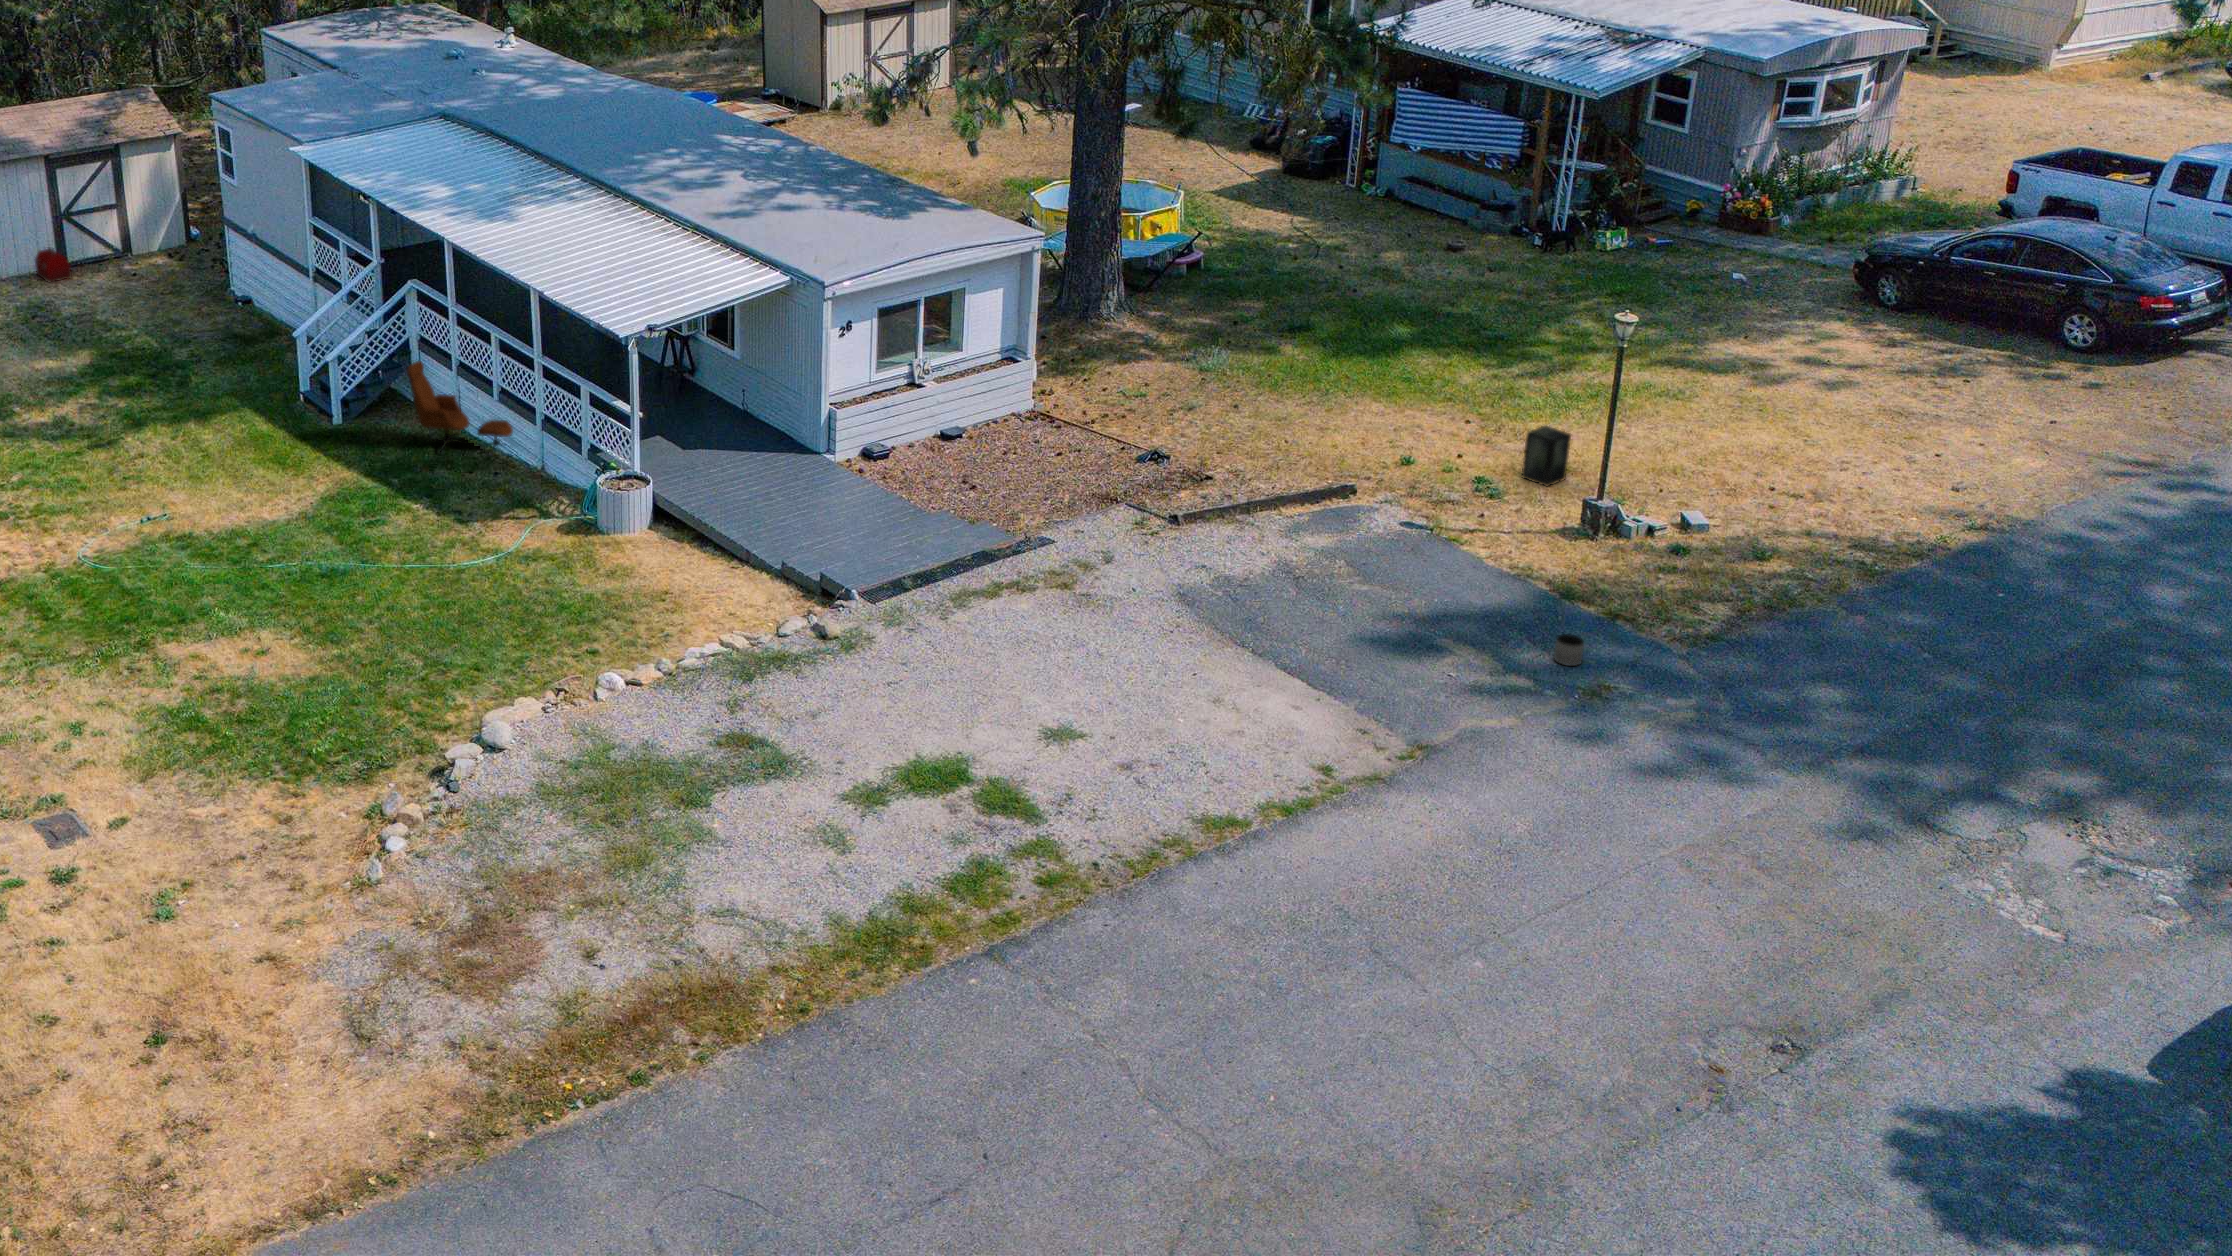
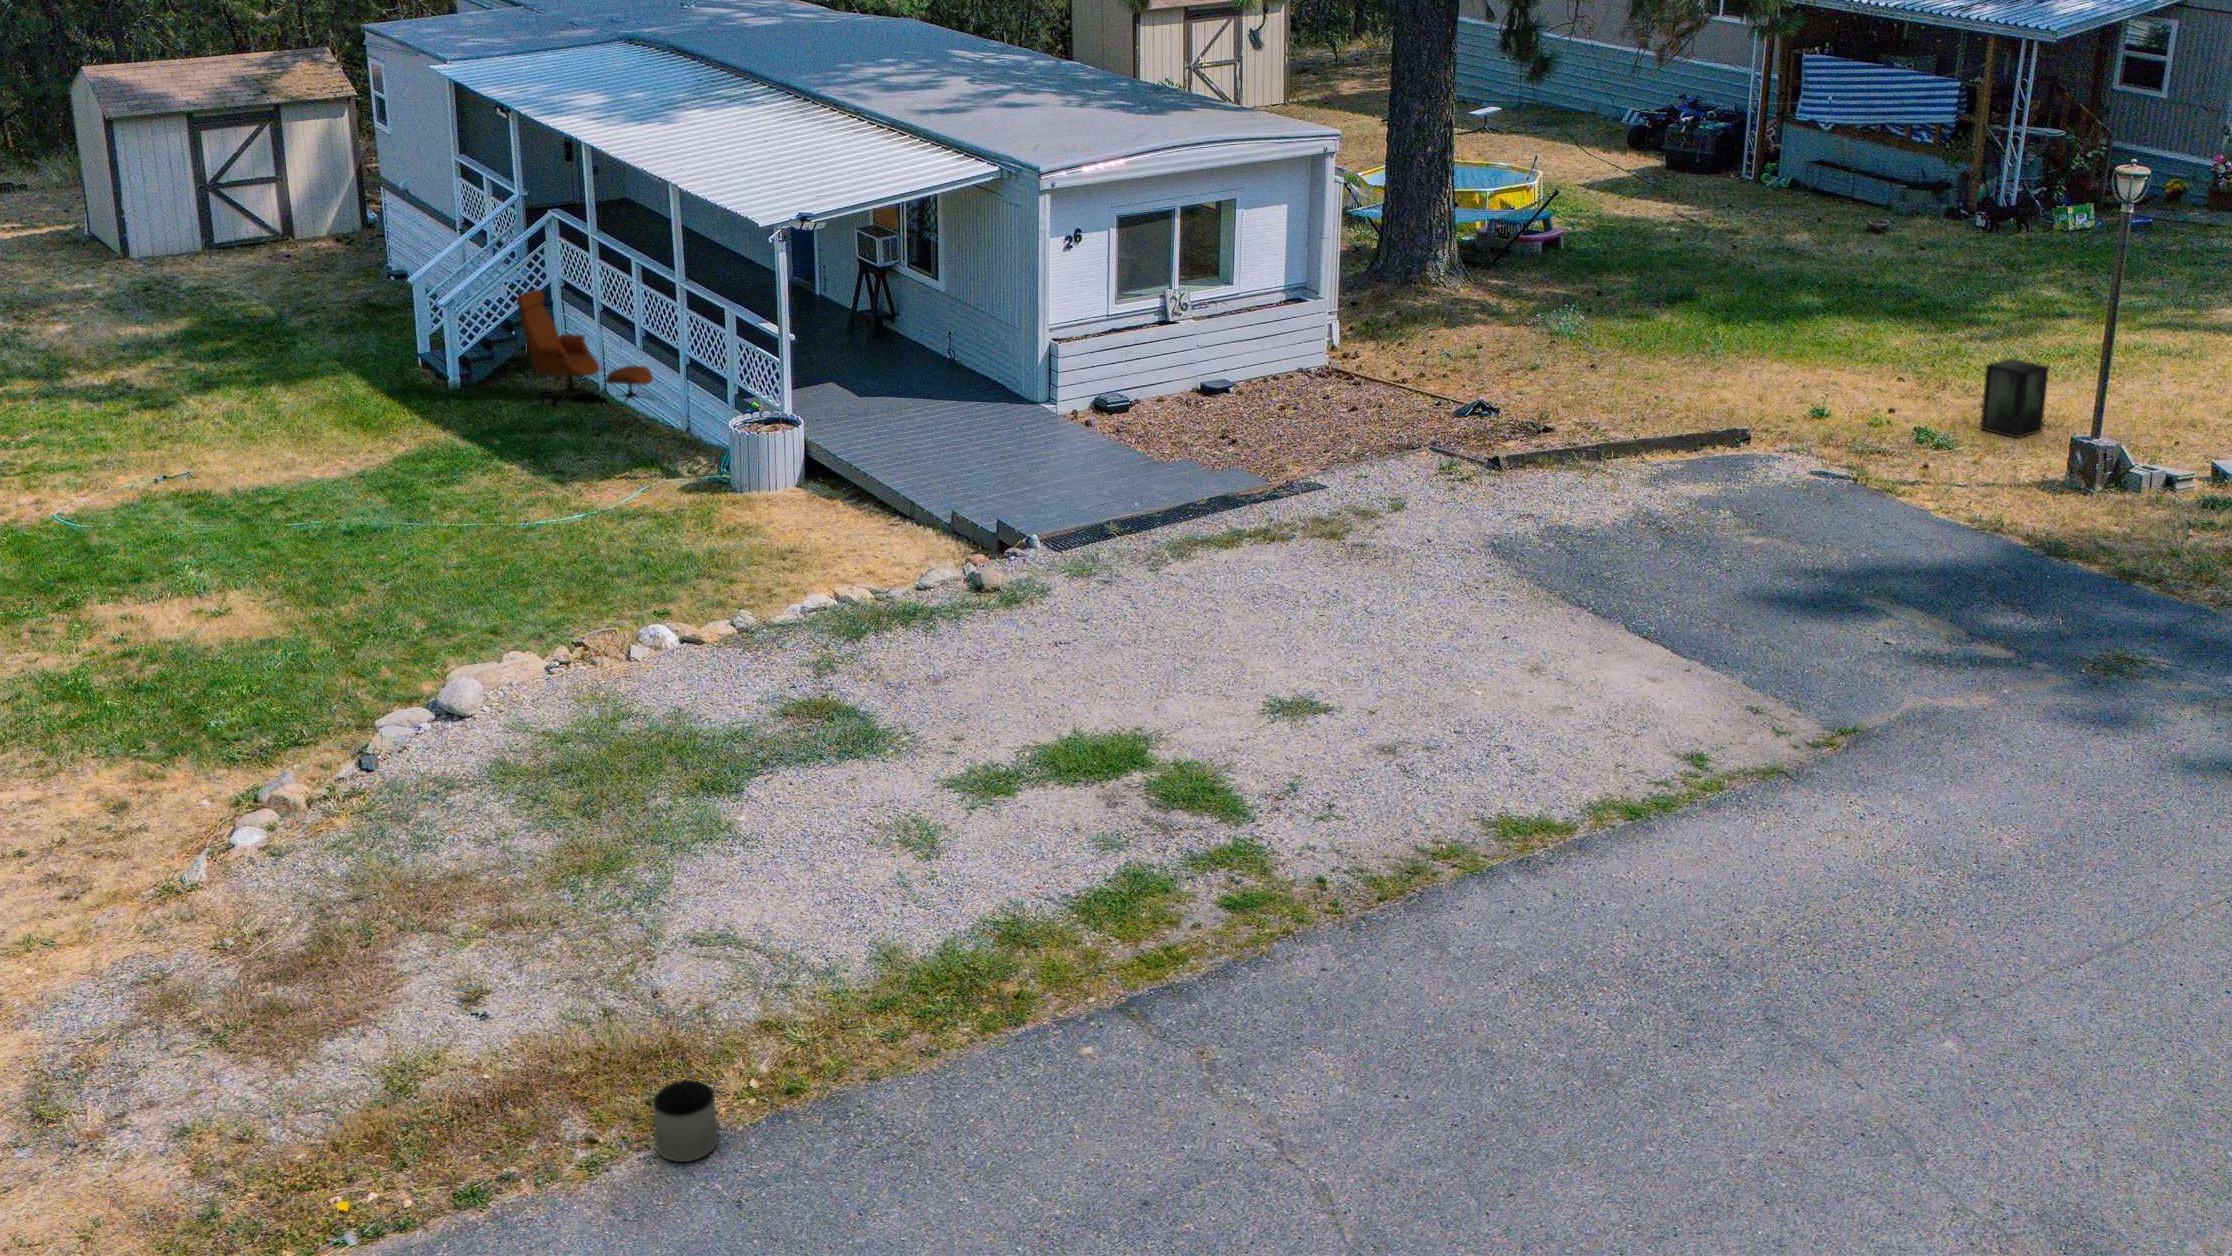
toolbox: present [35,248,72,282] -> none [176,221,217,261]
planter: present [1554,634,1584,666] -> present [653,1081,718,1162]

